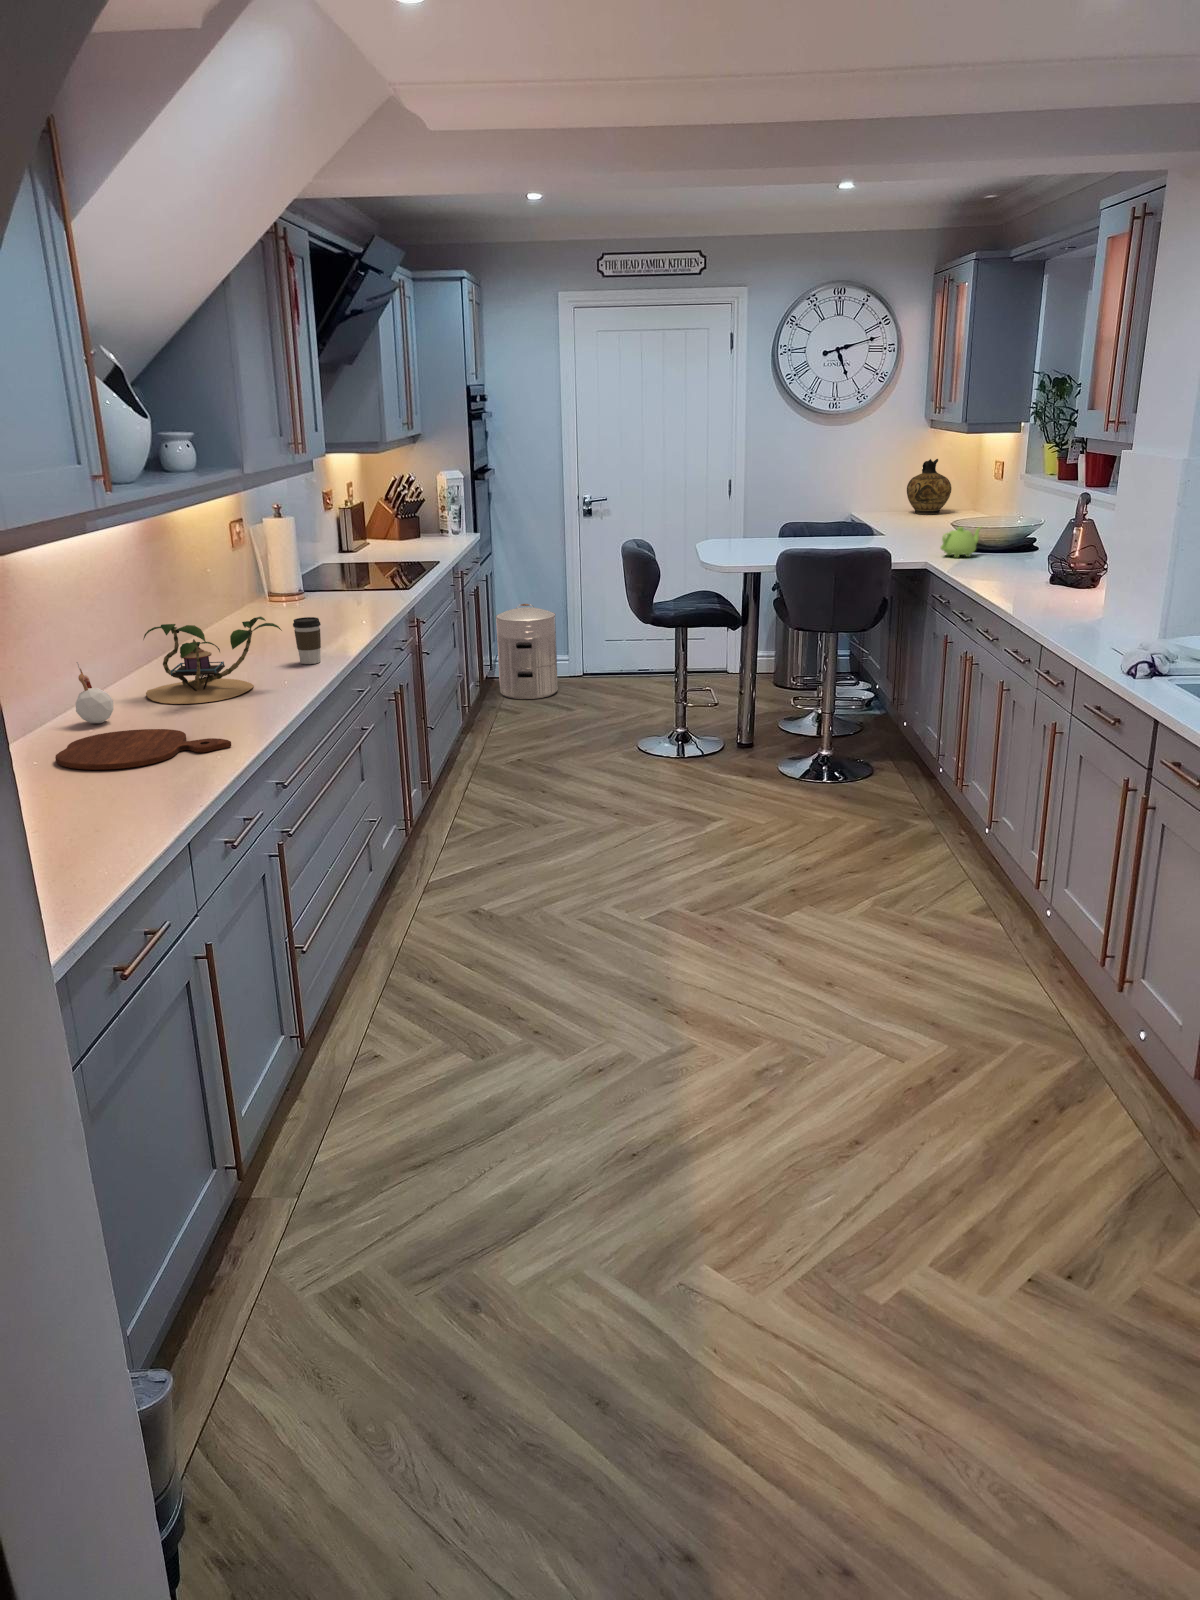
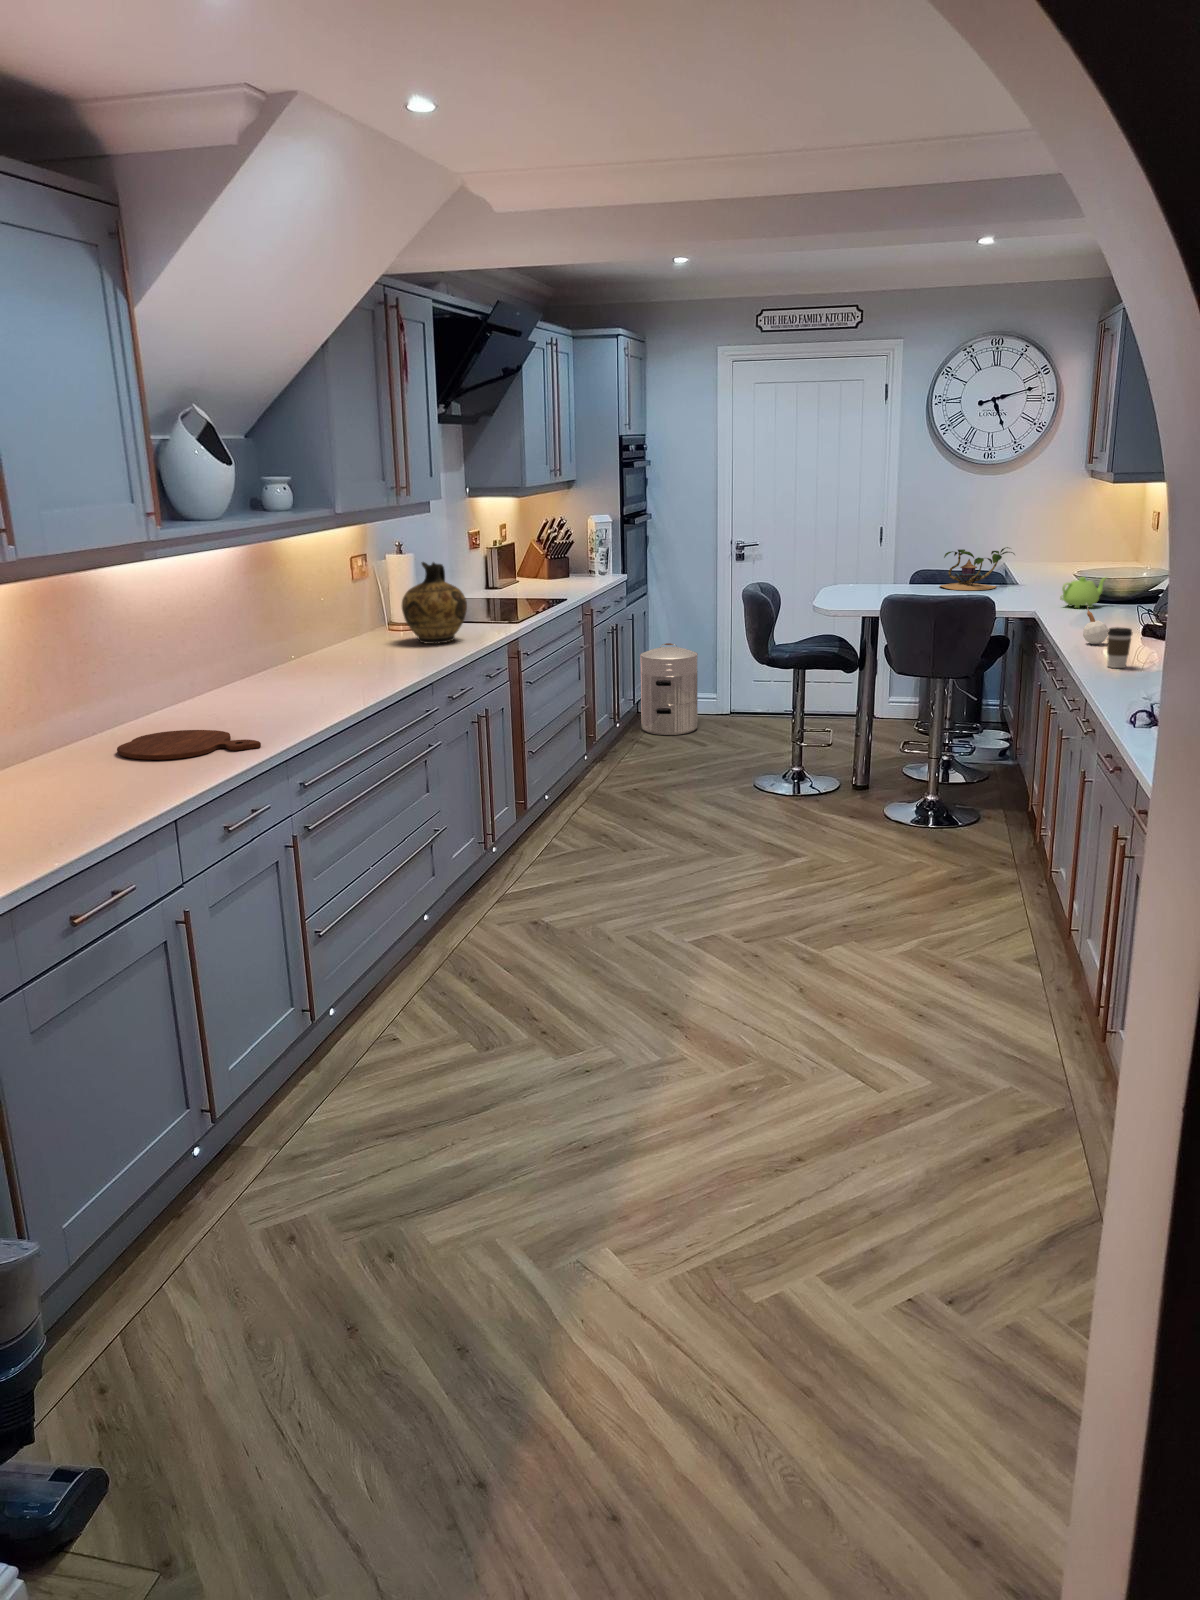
ceramic jug: present [907,459,951,514] -> present [402,562,467,644]
plant: present [143,616,282,704] -> present [940,547,1015,590]
coffee cup: present [293,617,321,664] -> present [1107,627,1132,668]
candle: present [76,662,114,724] -> present [1083,606,1108,644]

